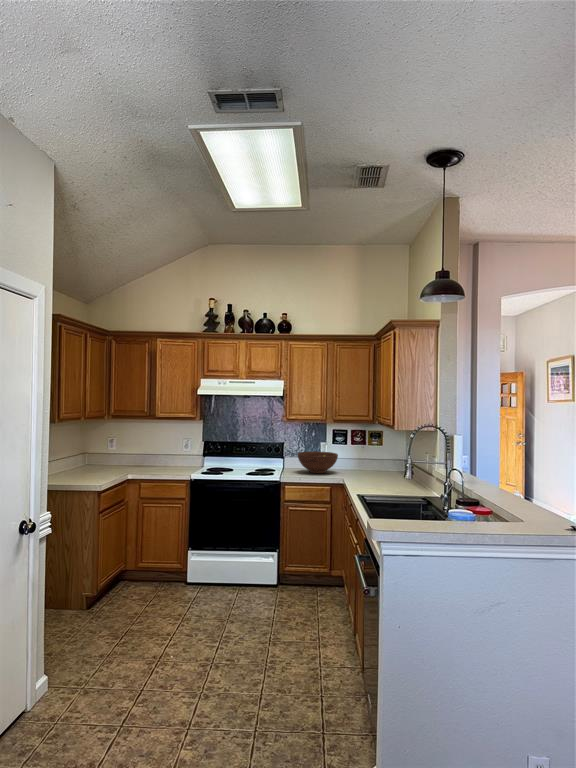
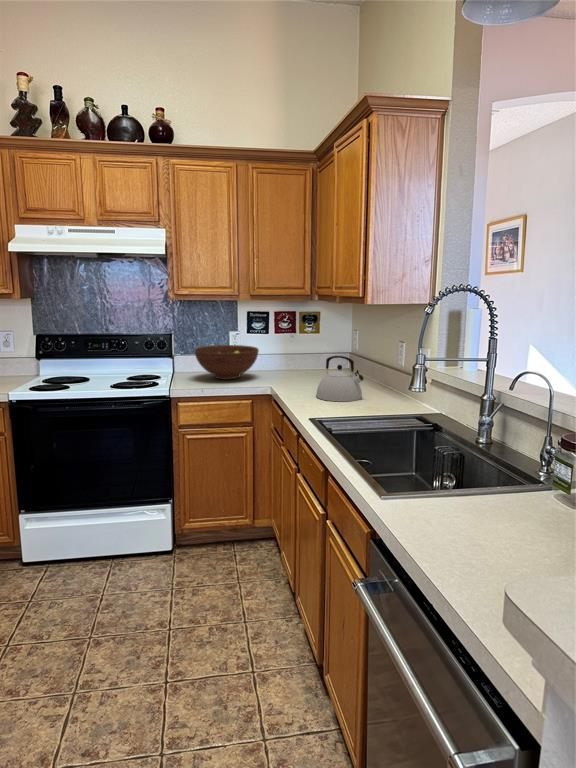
kettle: none [369,459,397,487] -> present [316,356,363,401]

